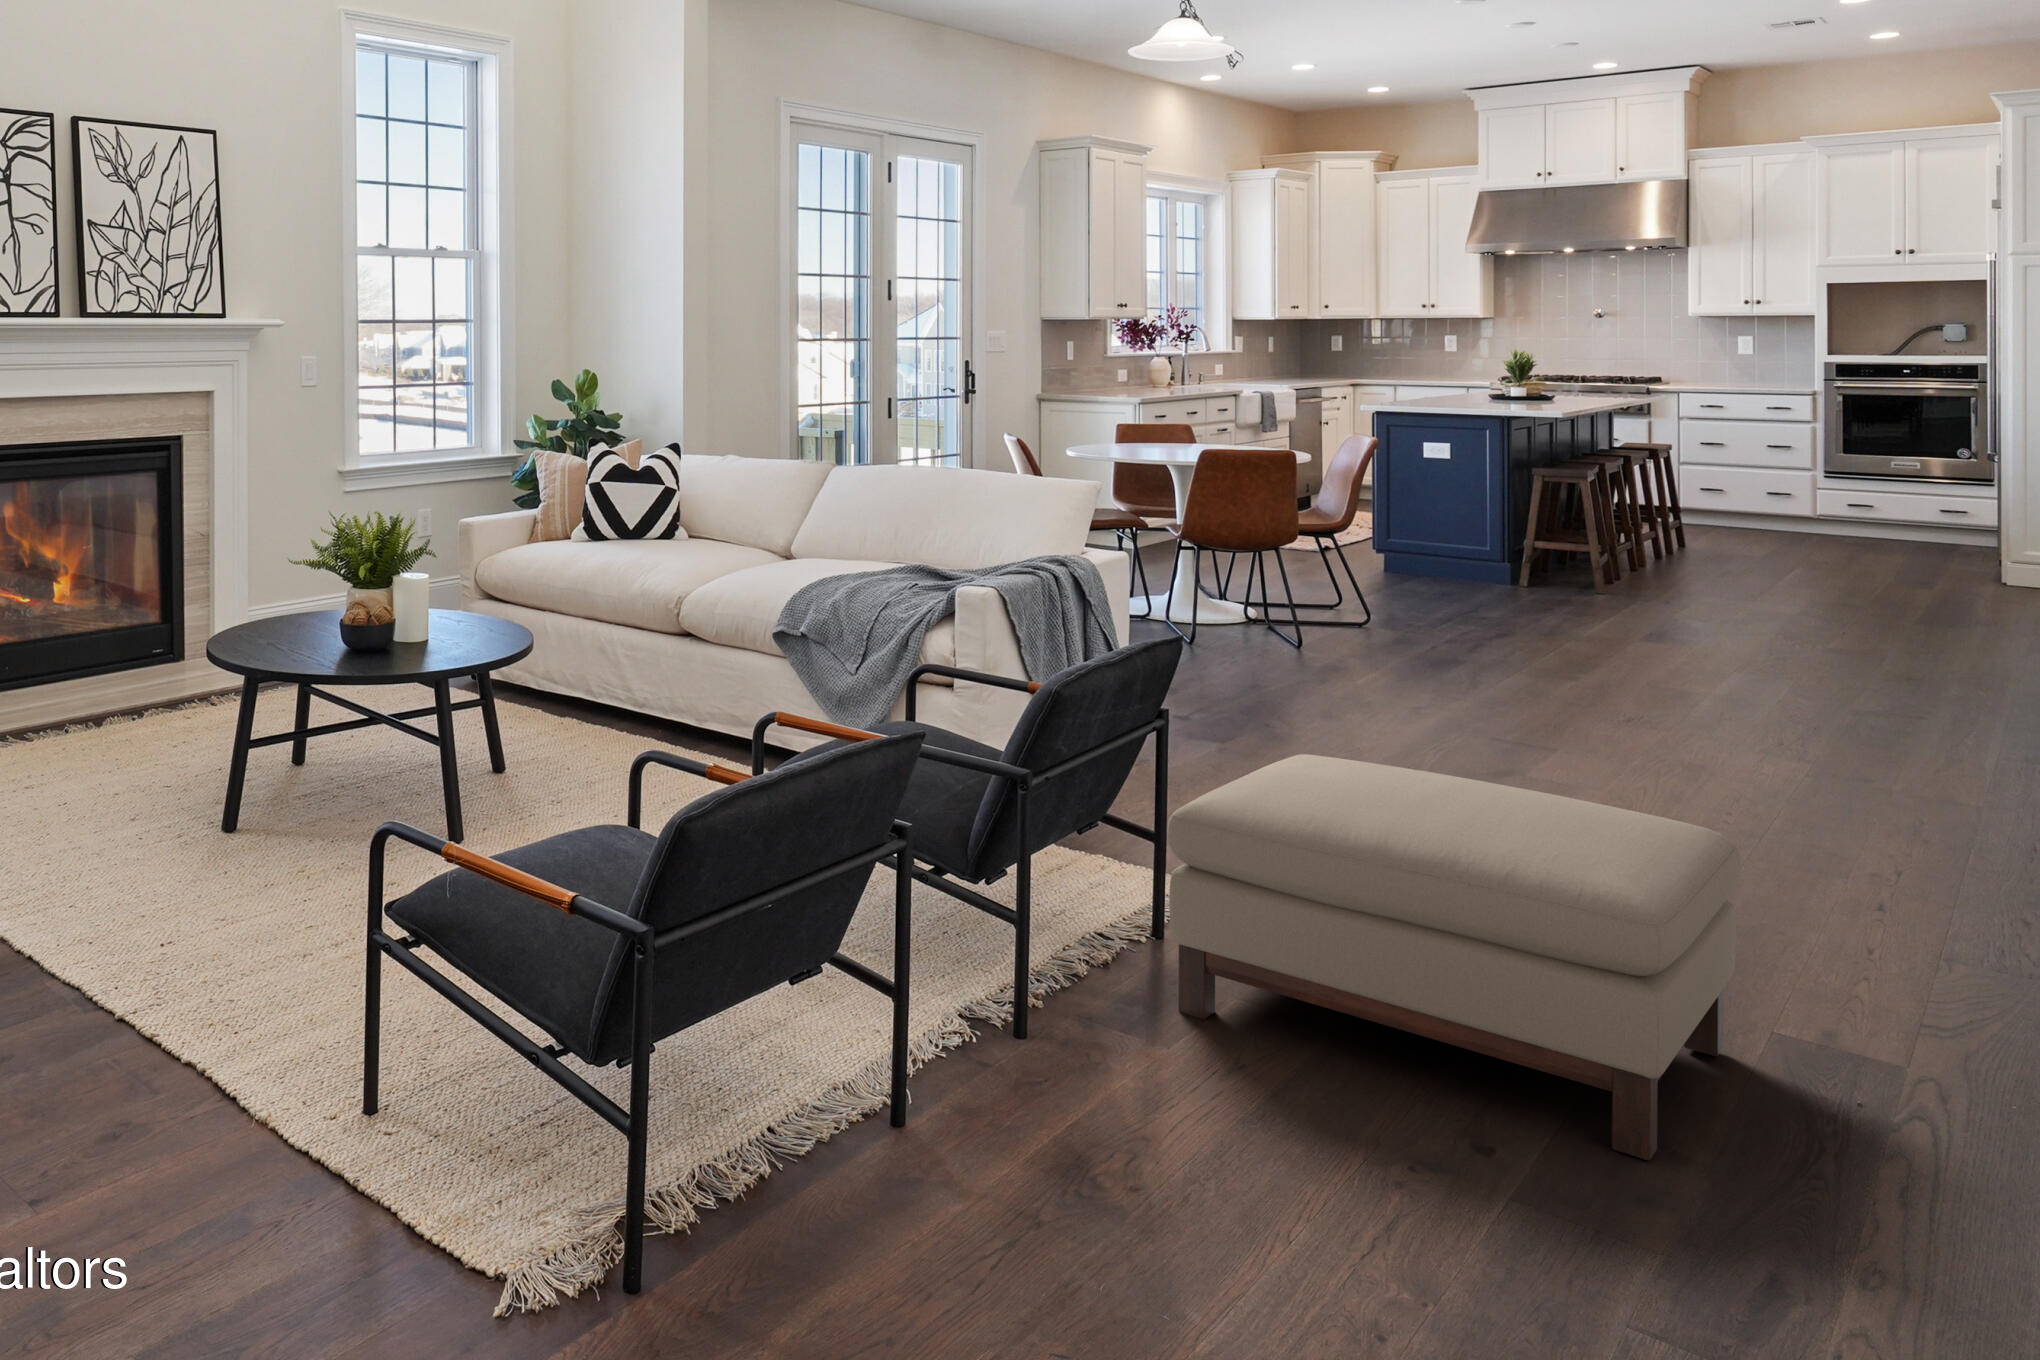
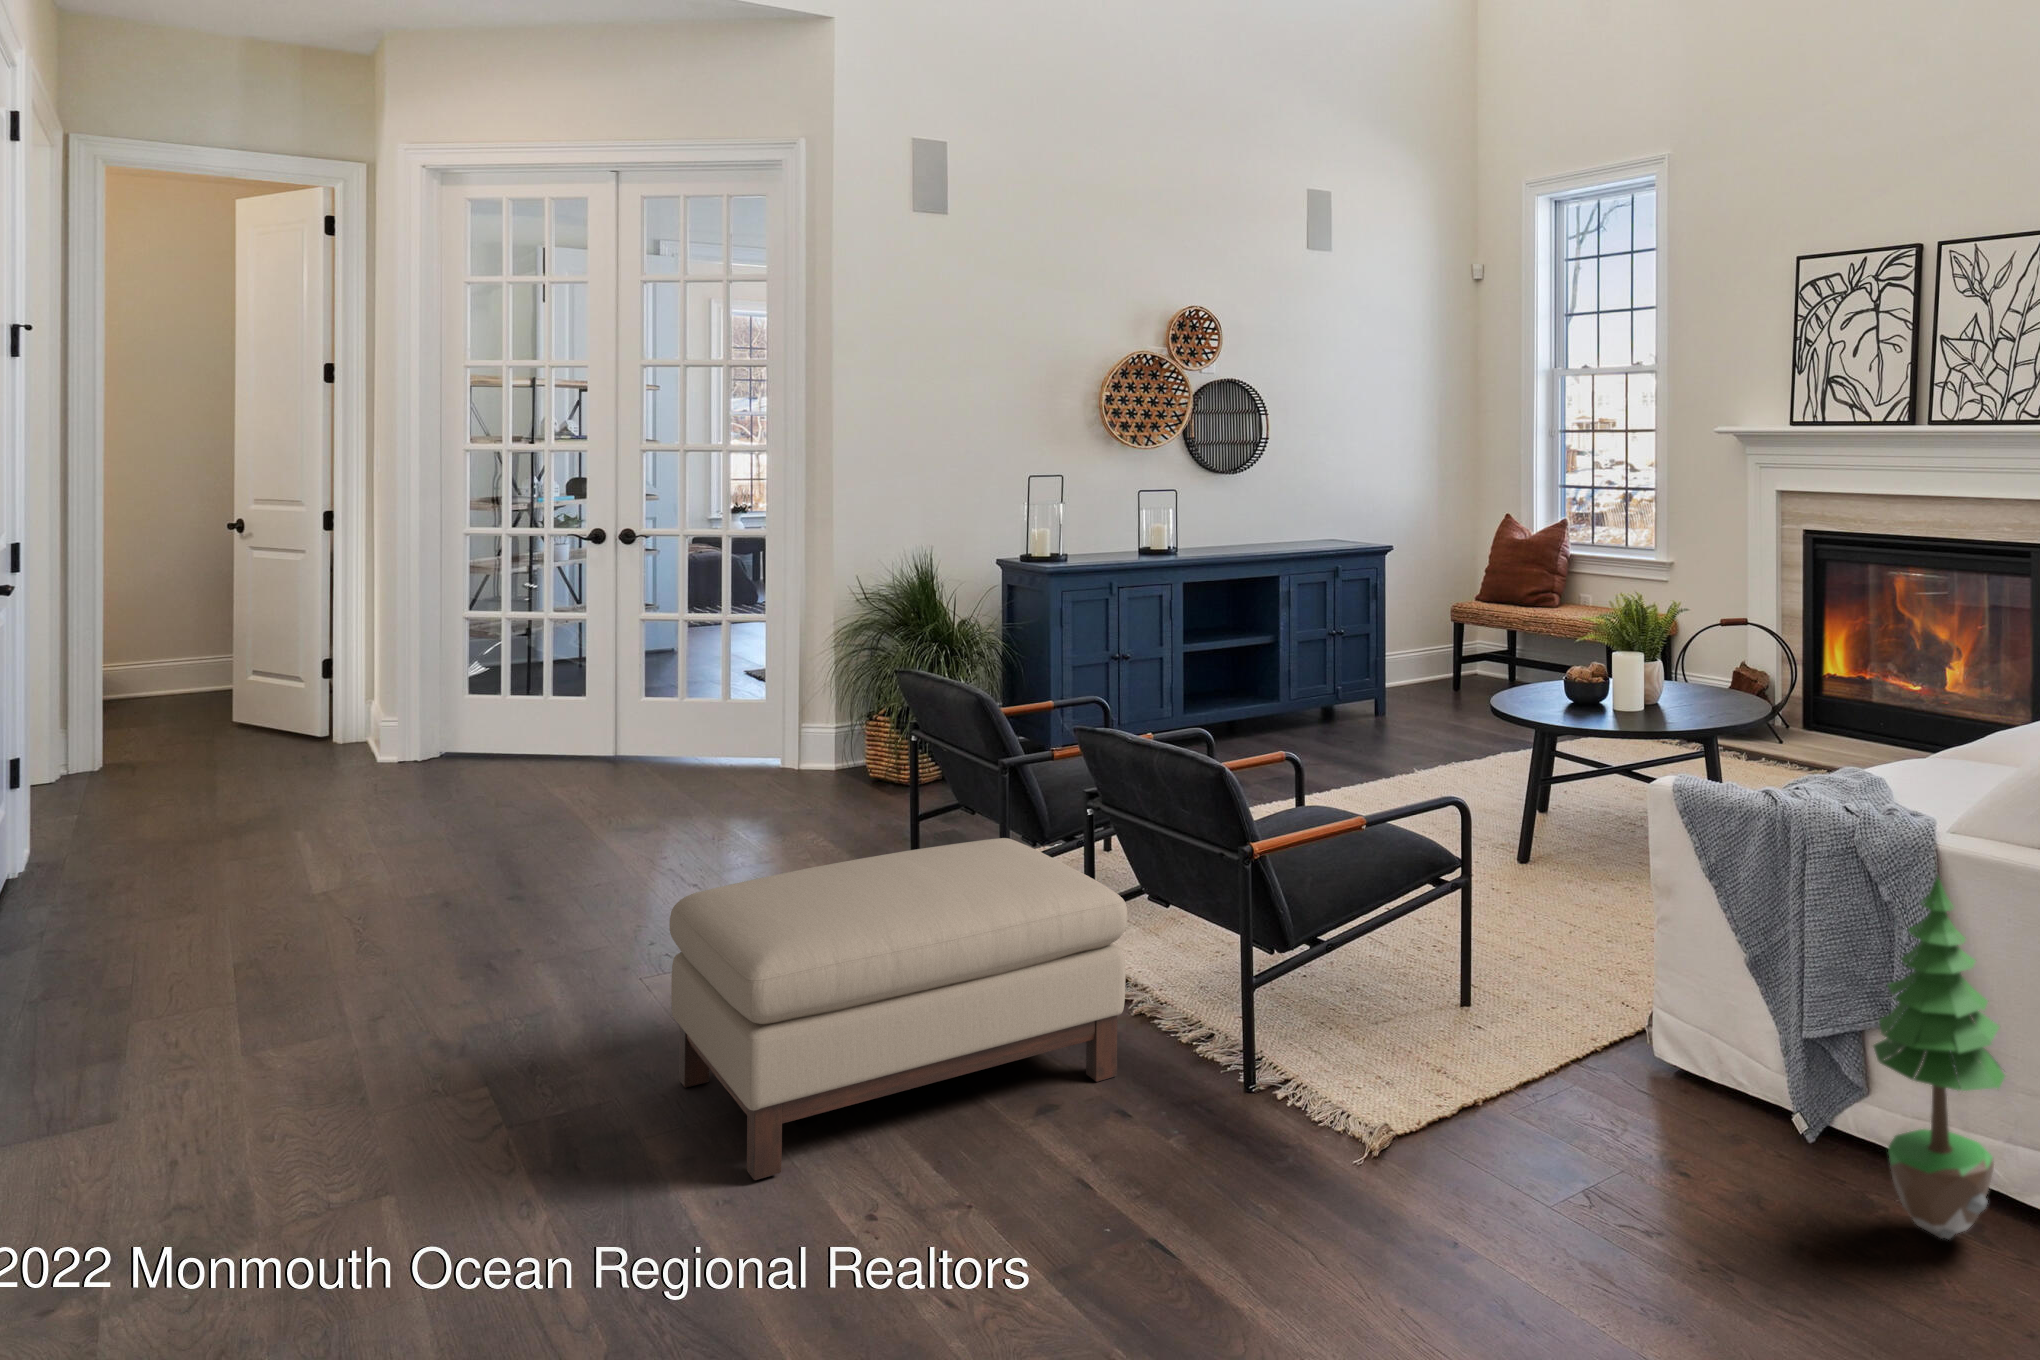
potted tree: none [1178,550,1254,746] -> present [1874,877,2006,1239]

